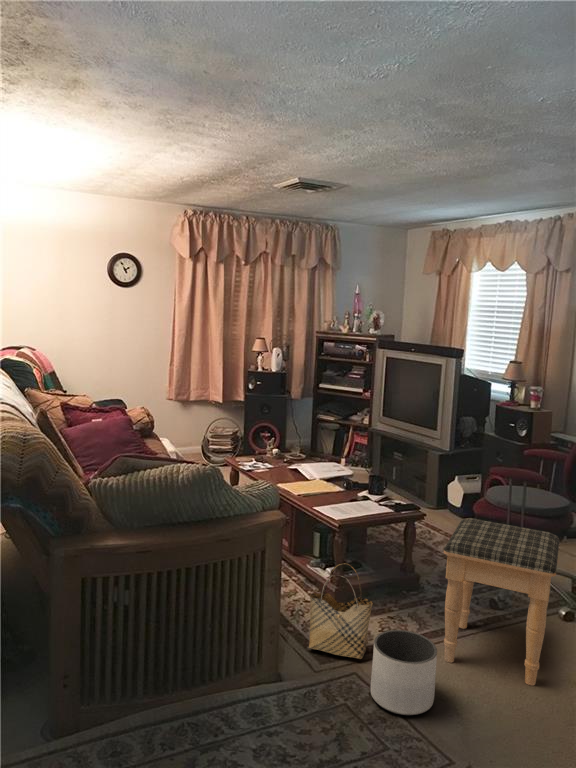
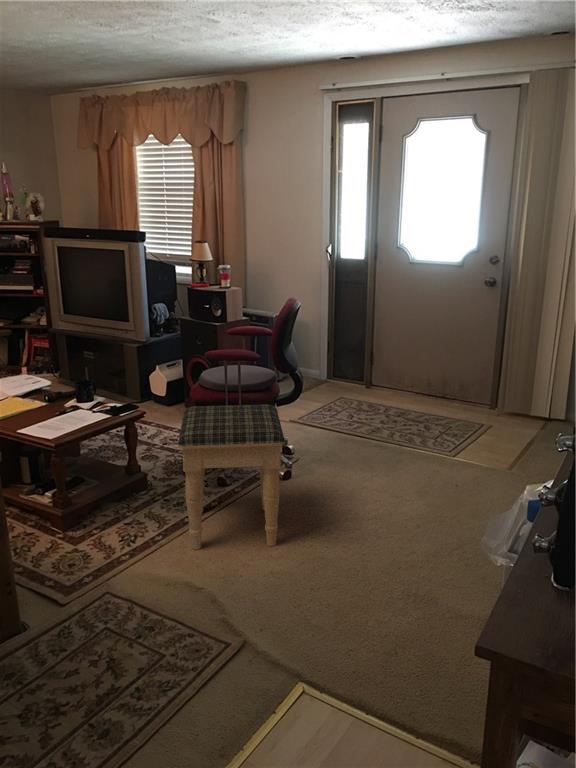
woven basket: present [309,563,373,659] -> none [39,484,113,585]
planter: present [371,630,437,715] -> none [126,533,195,617]

